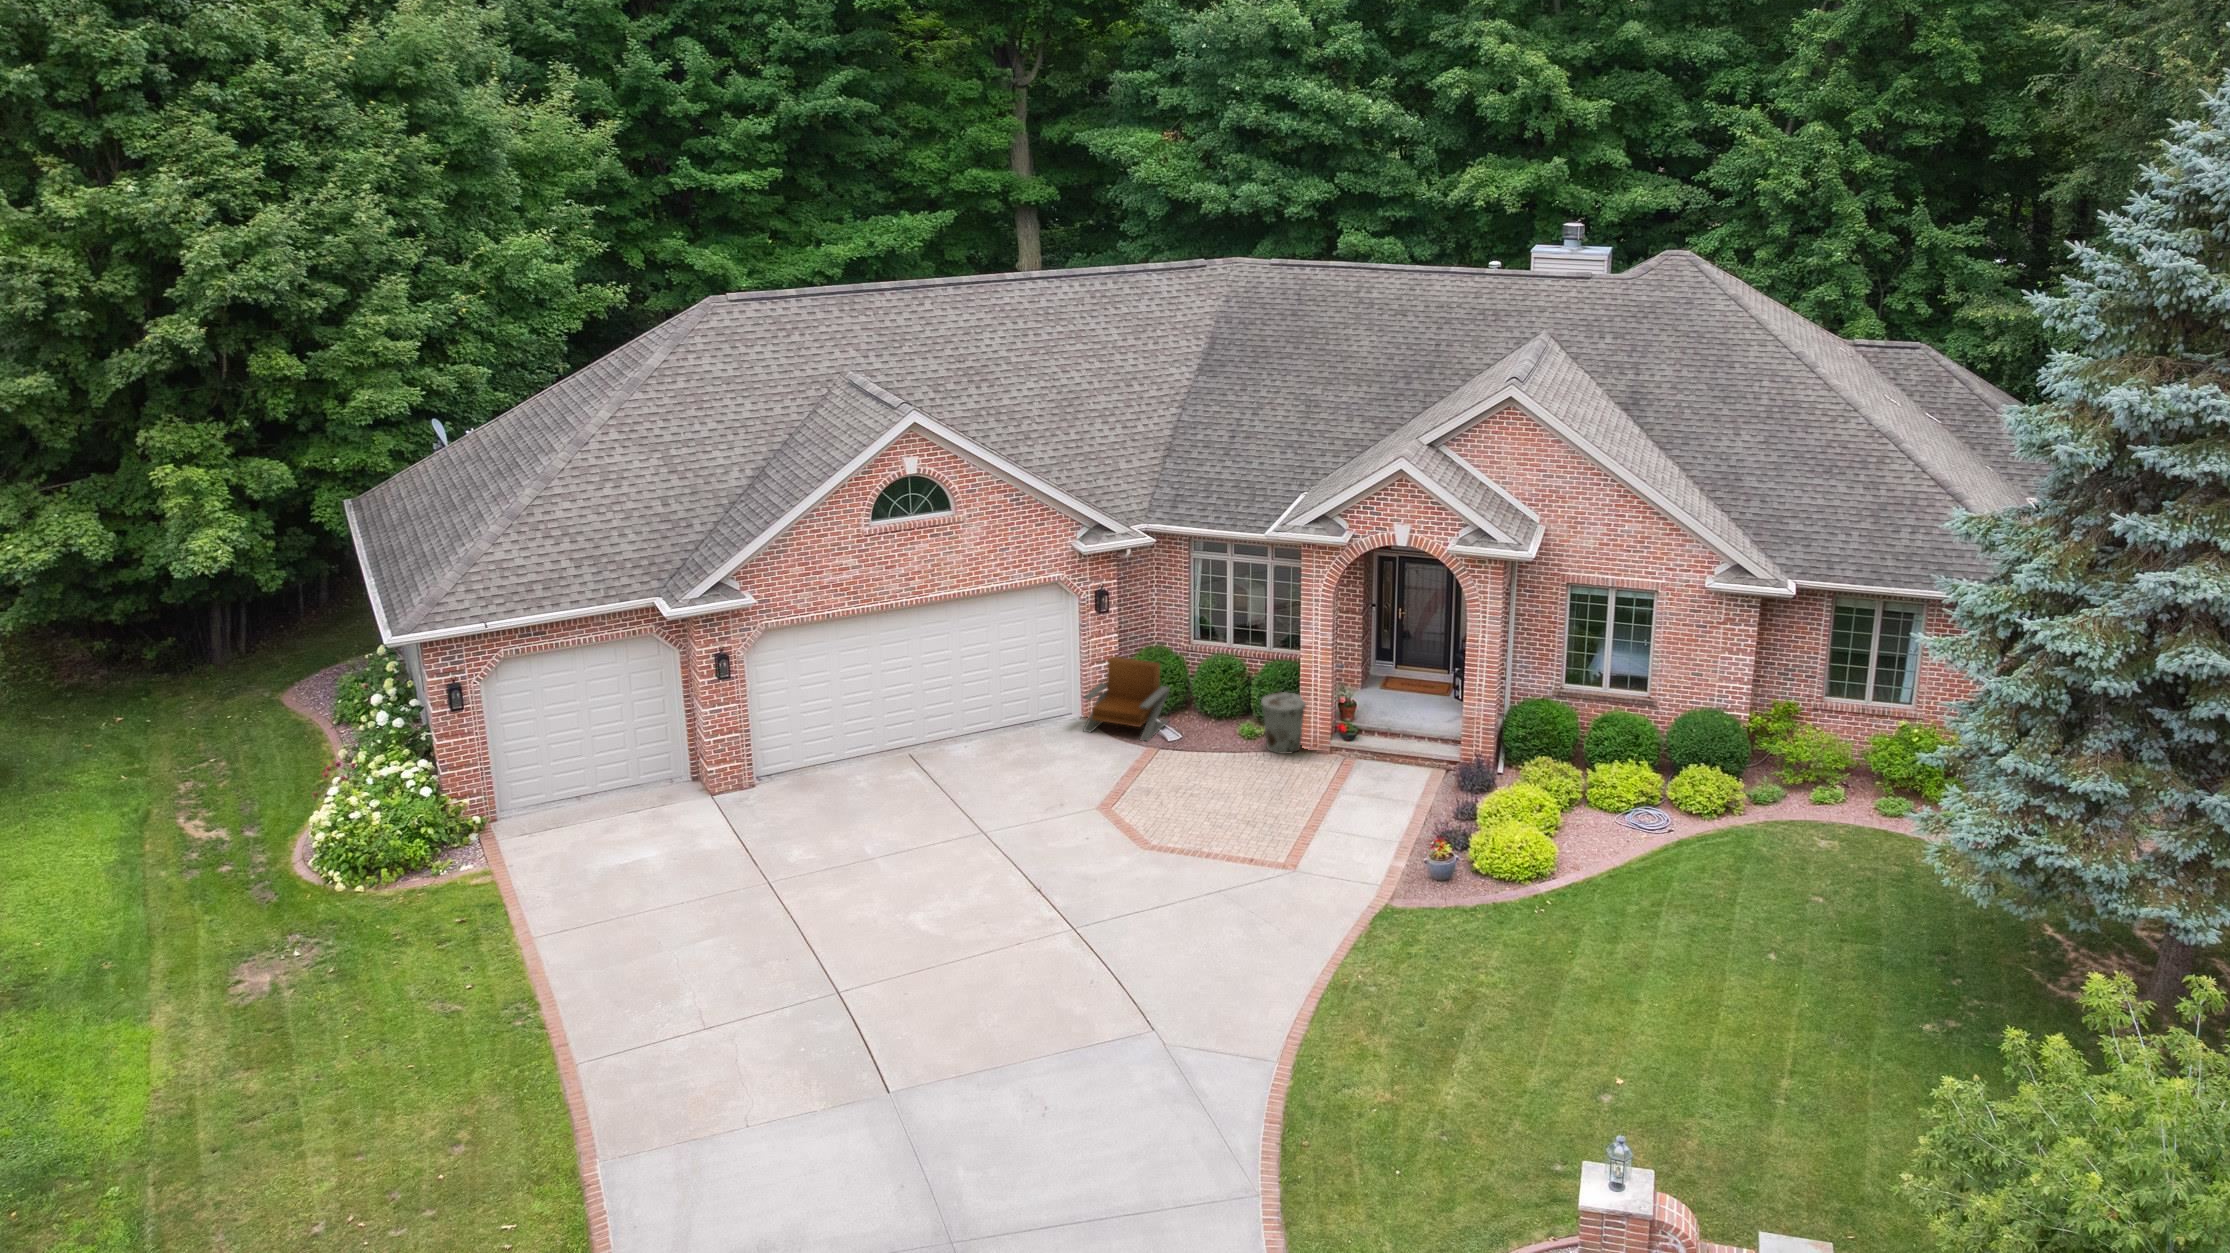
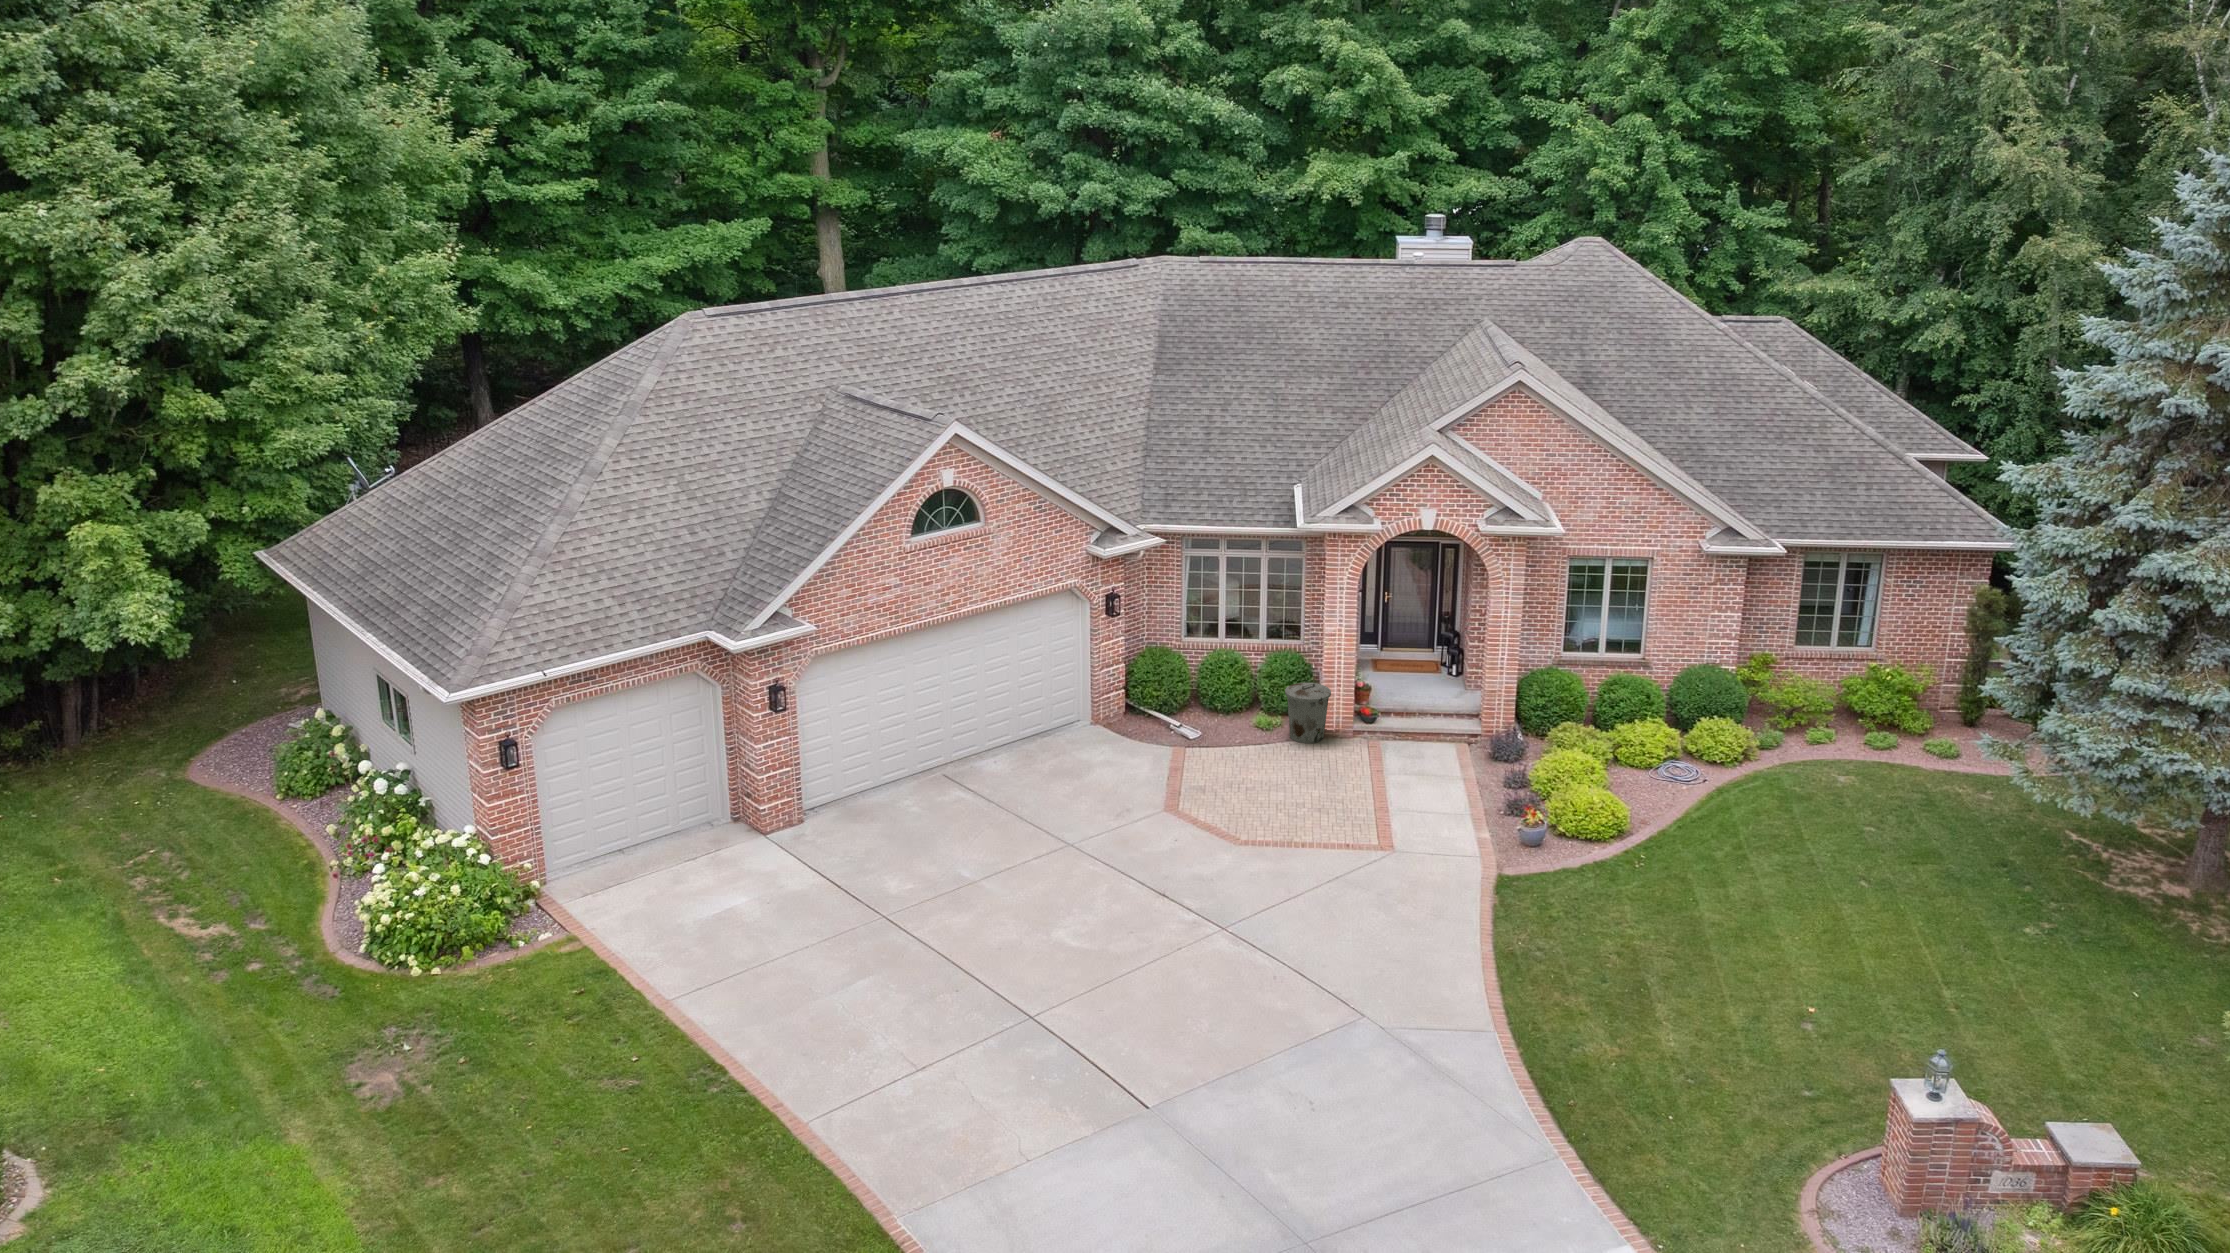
lounge chair: present [1083,656,1170,741] -> none [1102,661,1181,743]

